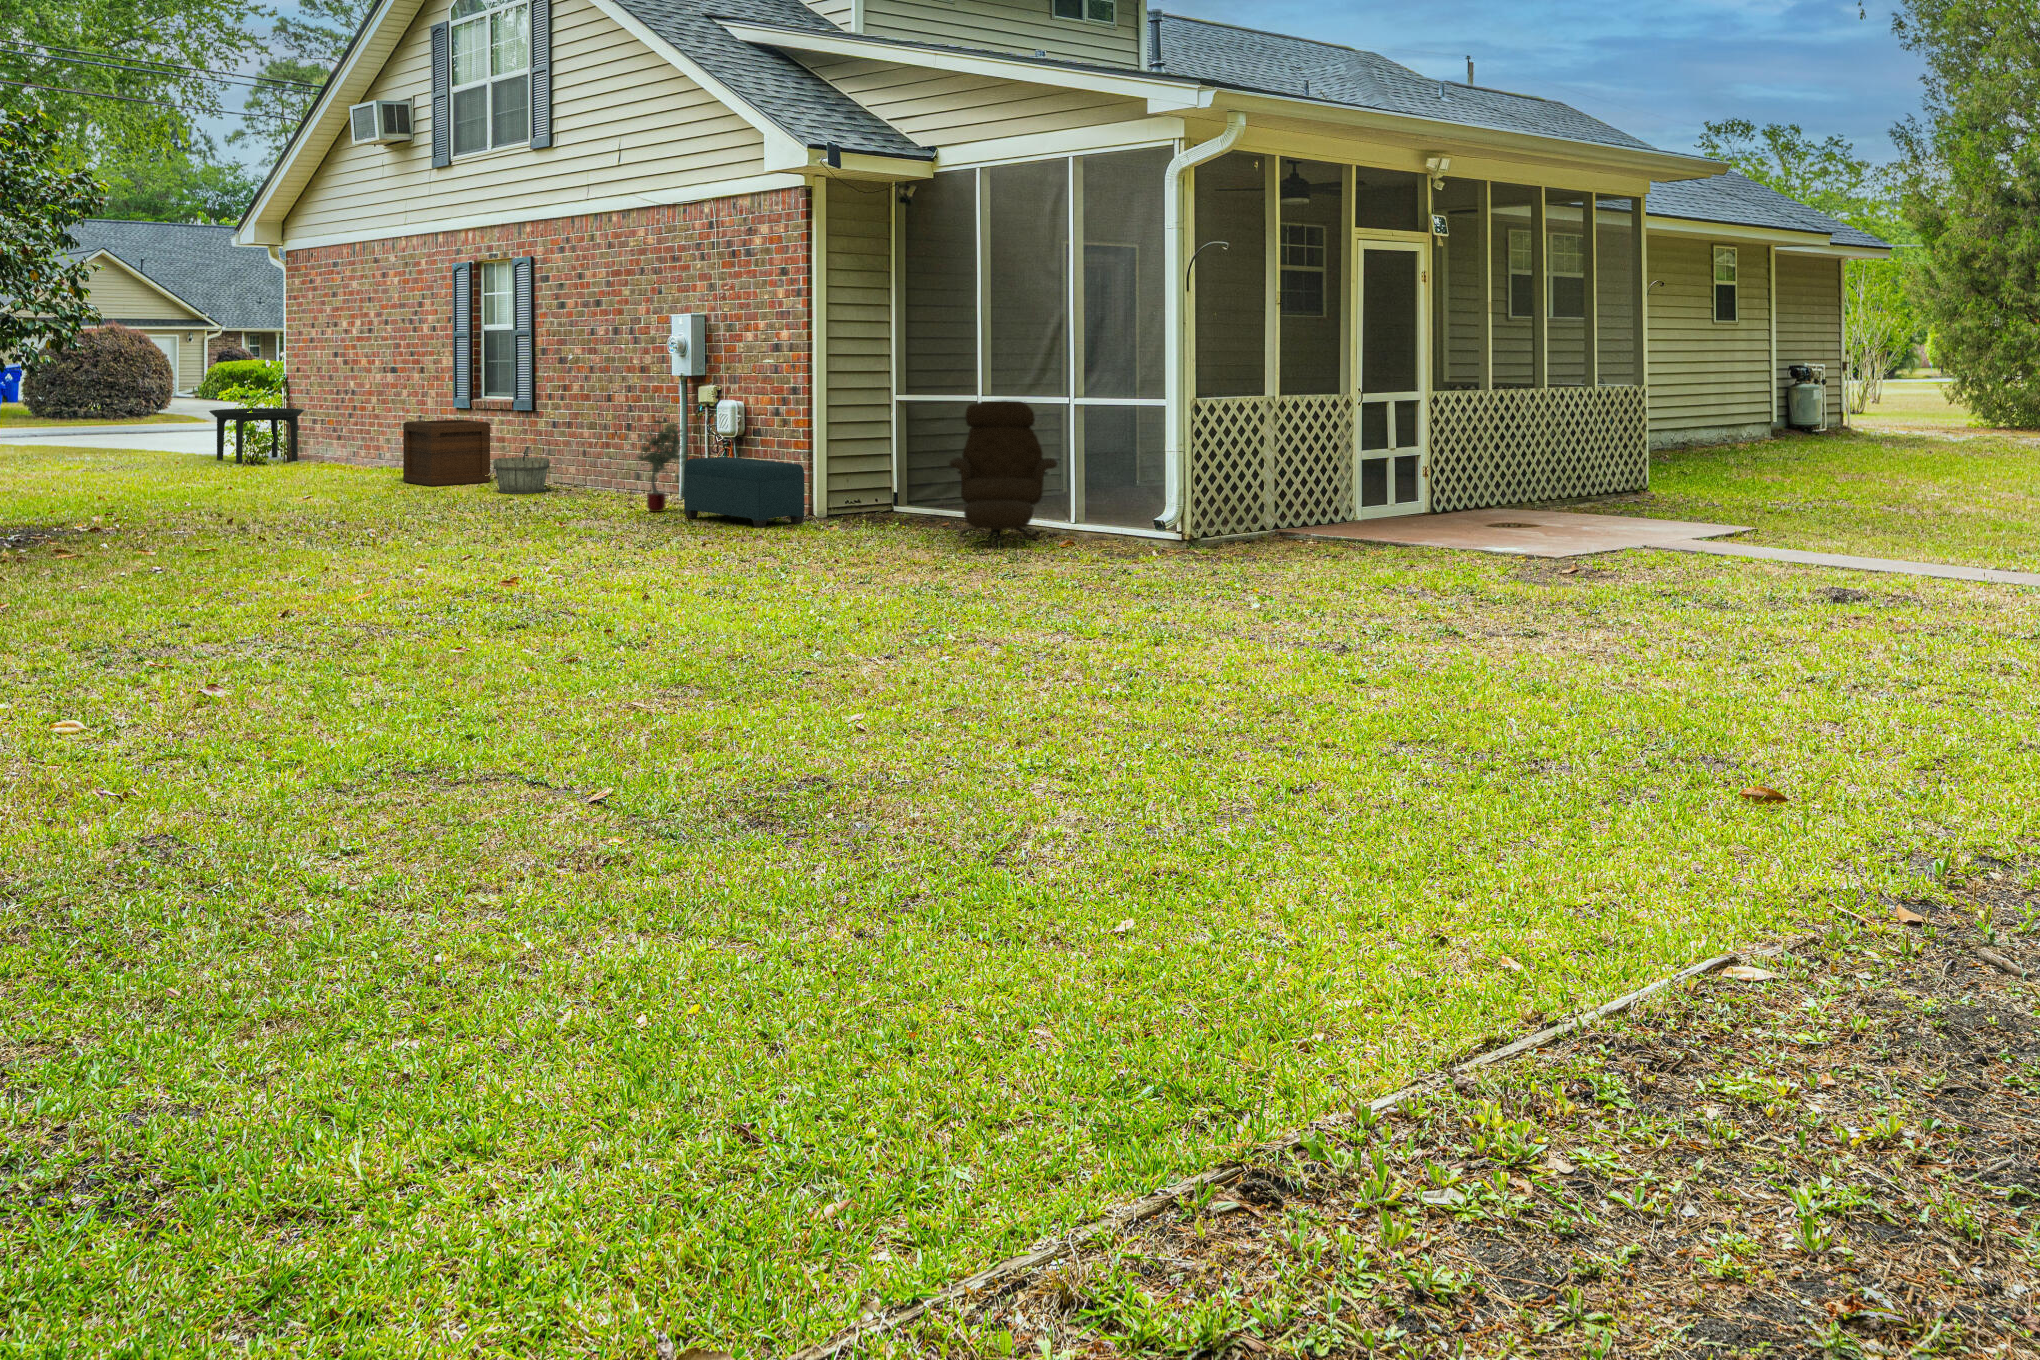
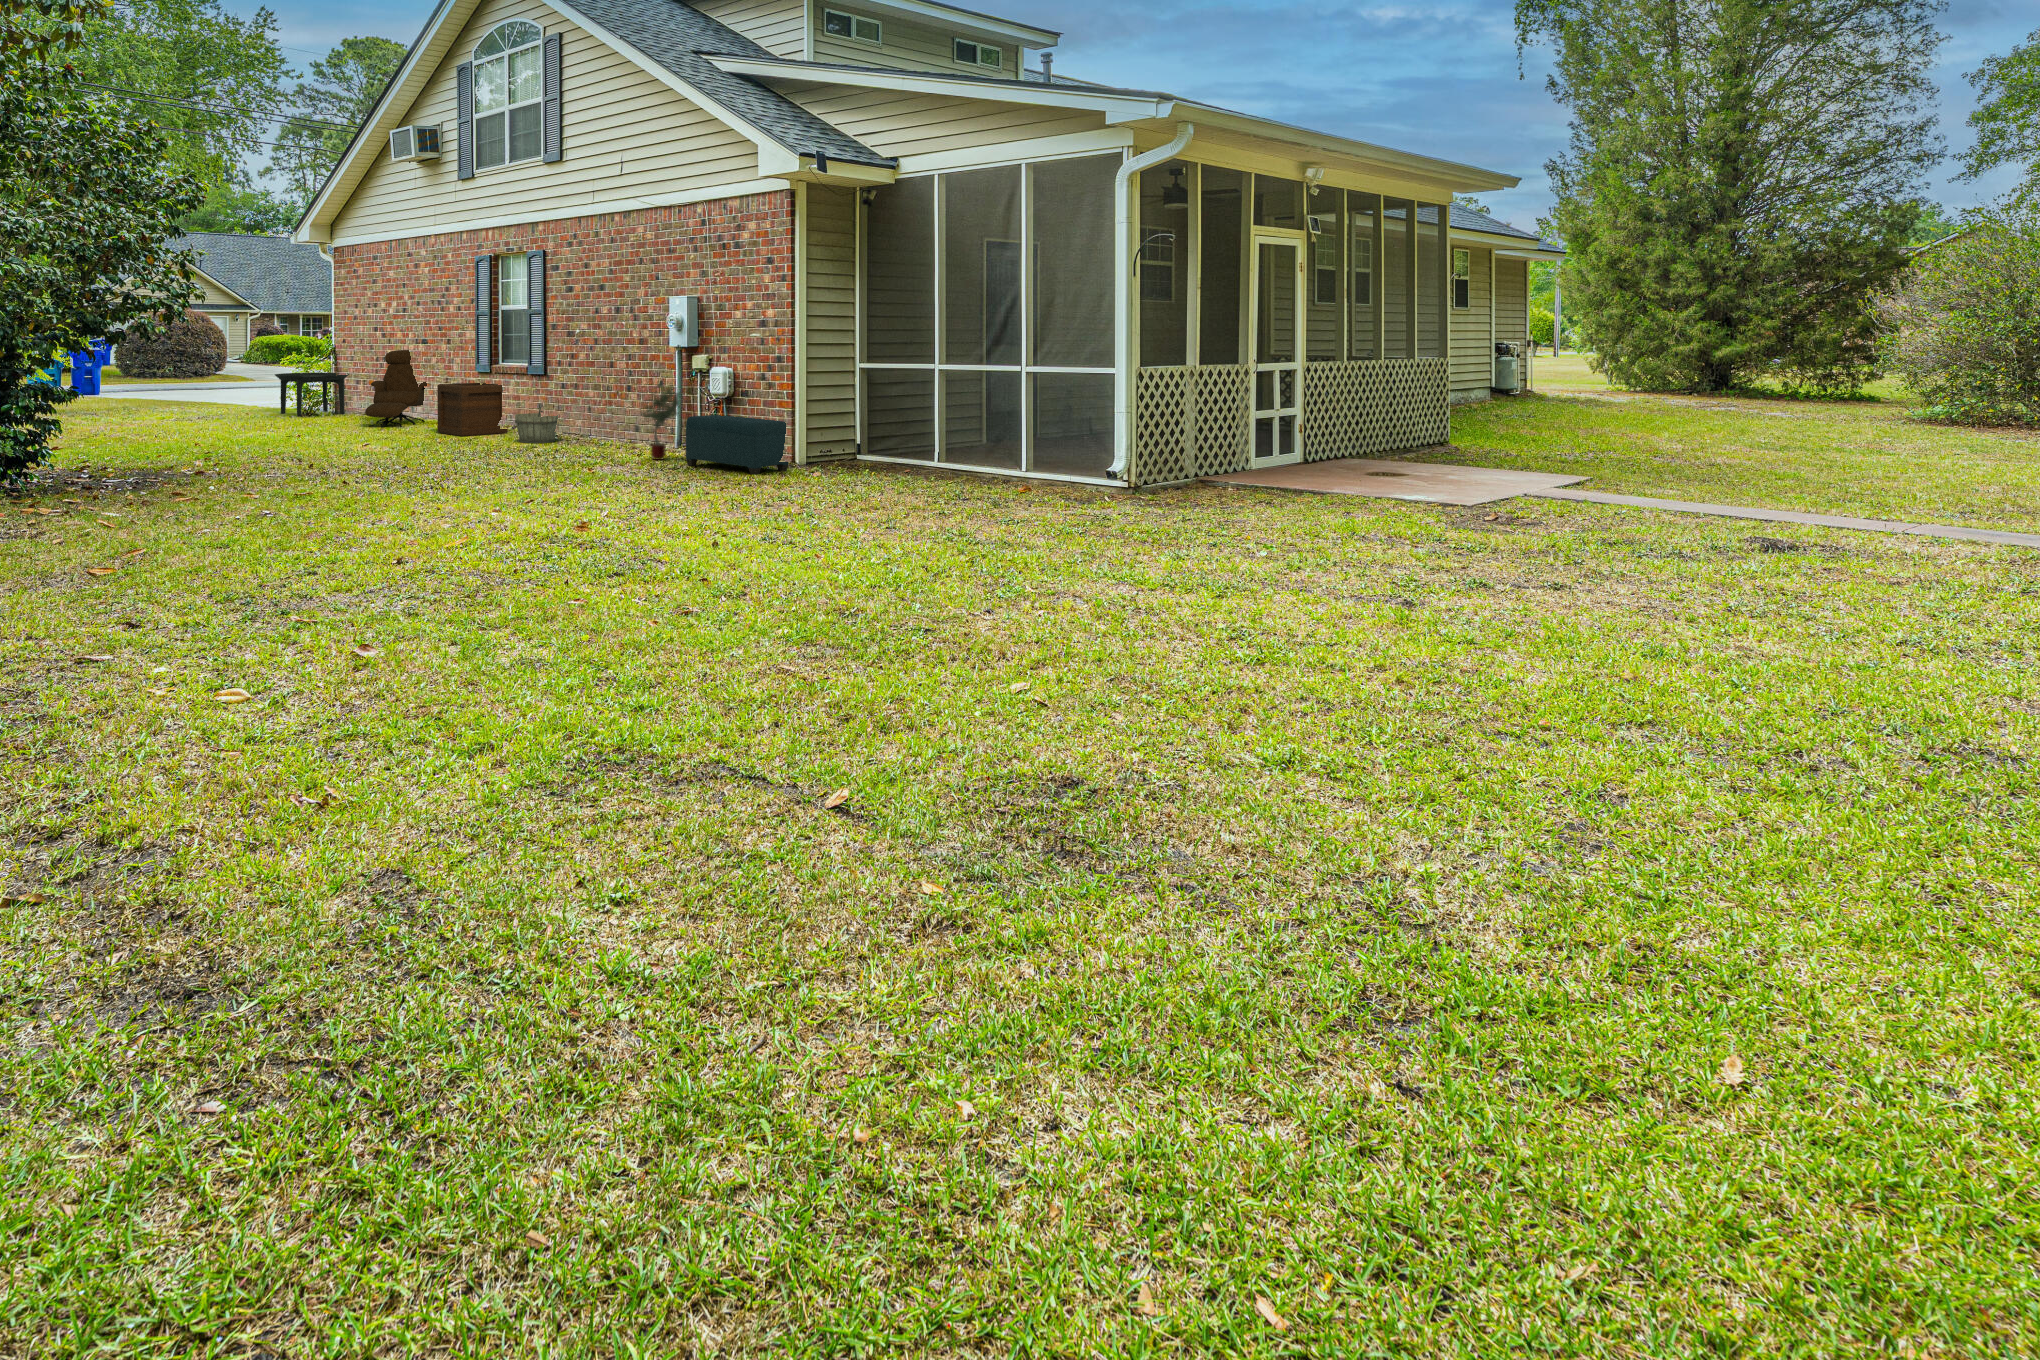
lounge chair: present [949,400,1057,549] -> present [365,350,427,428]

